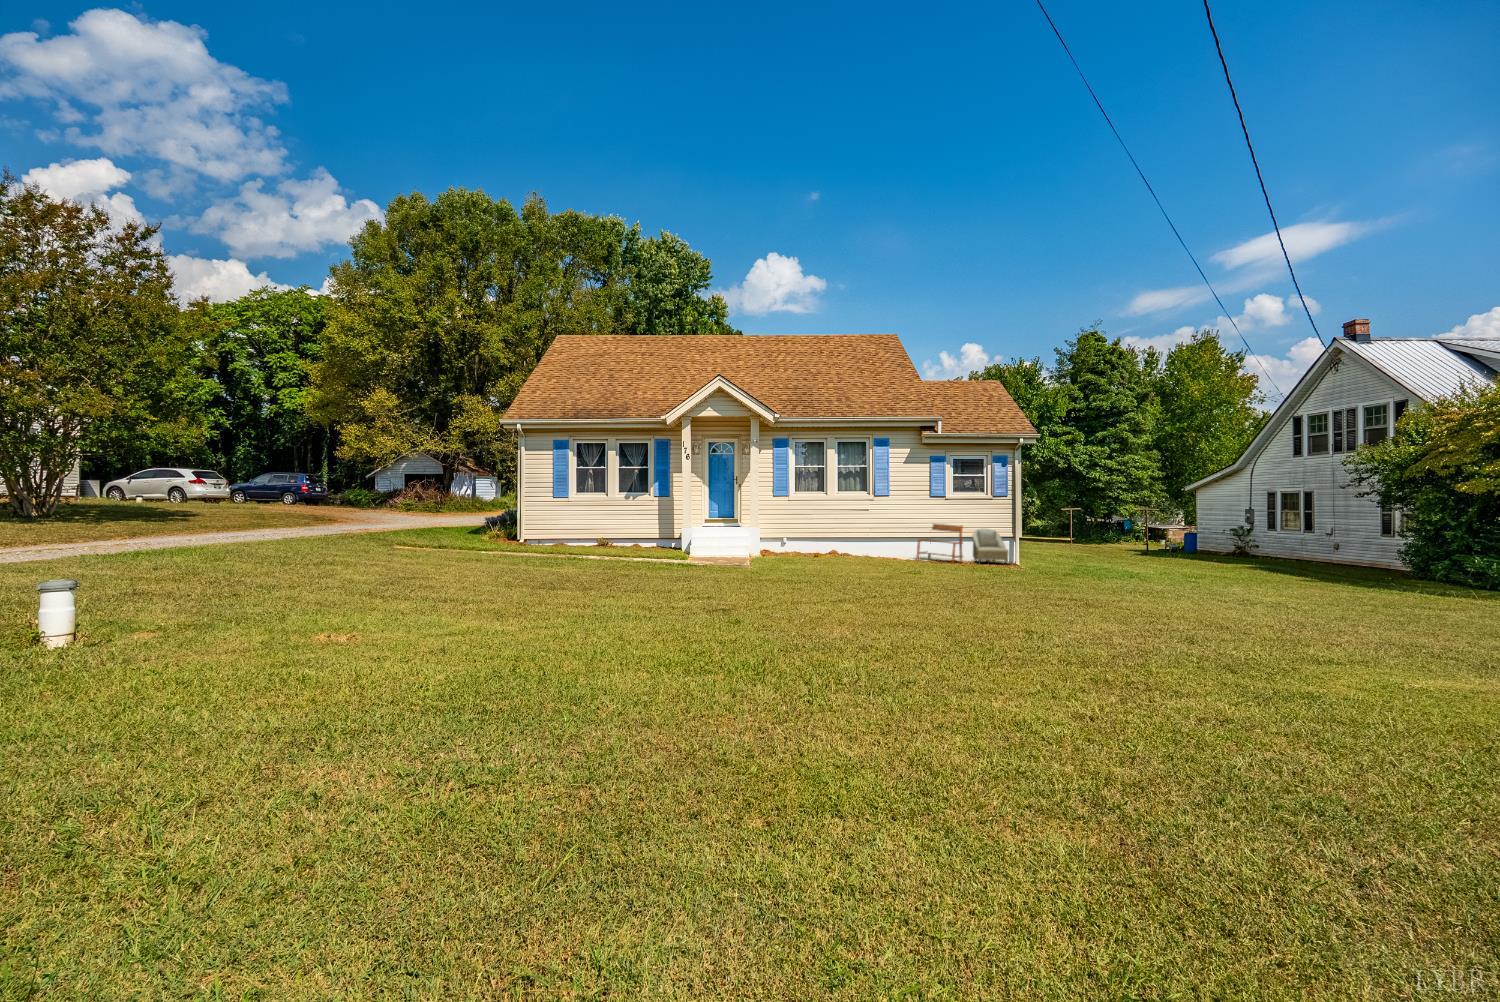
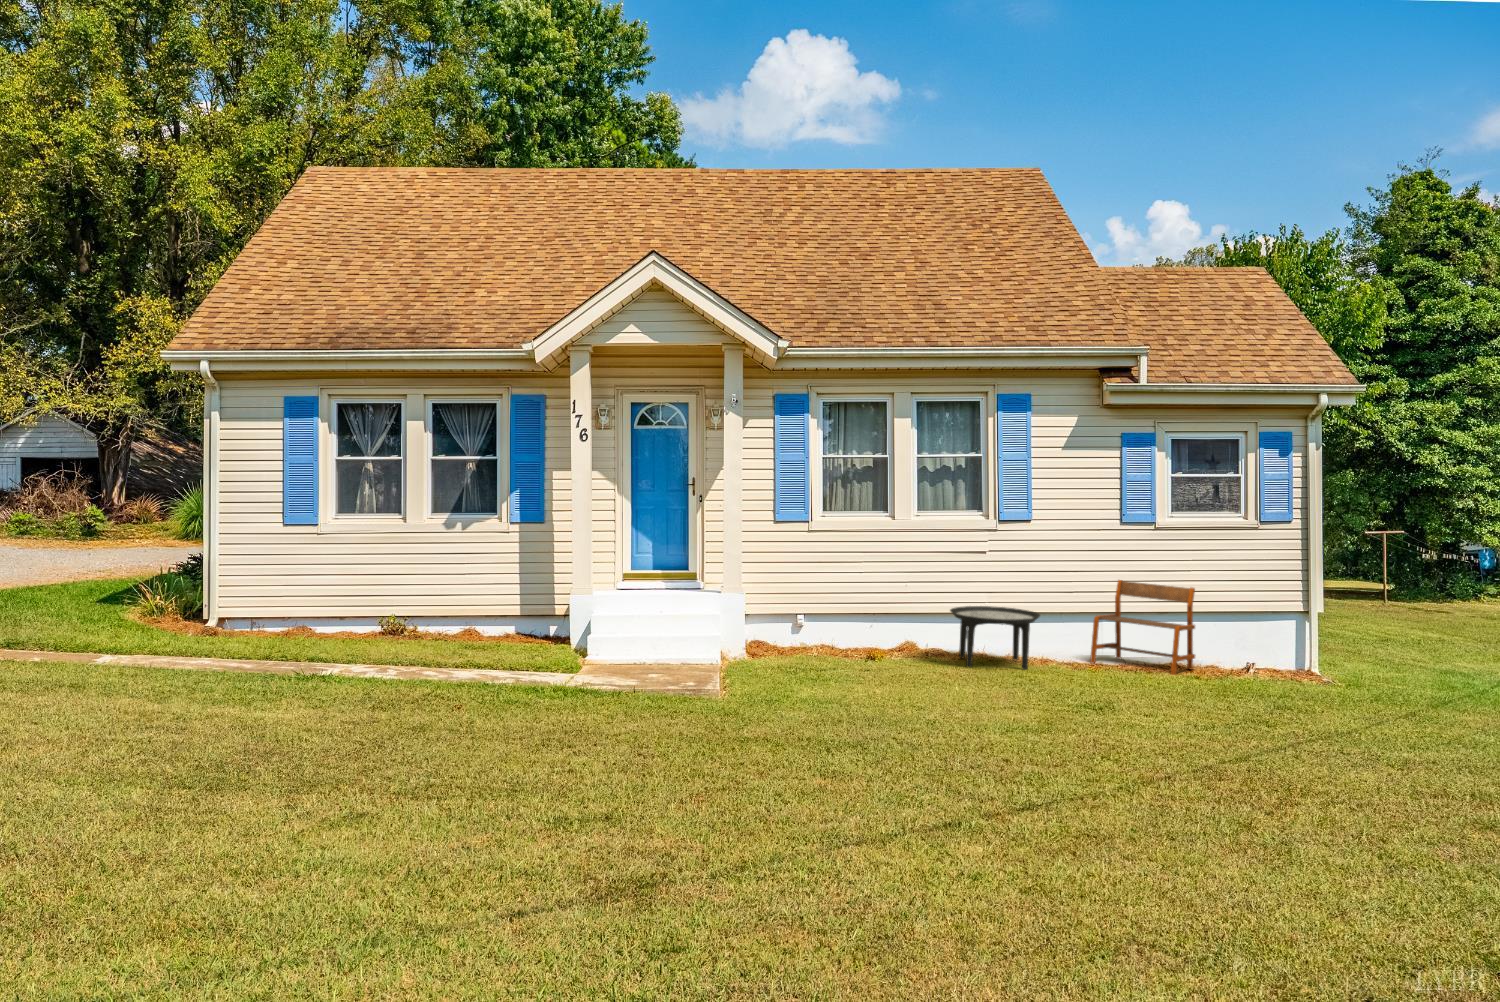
armchair: present [972,528,1008,565] -> none [1215,593,1298,677]
round table: none [853,535,893,562] -> present [950,606,1040,670]

